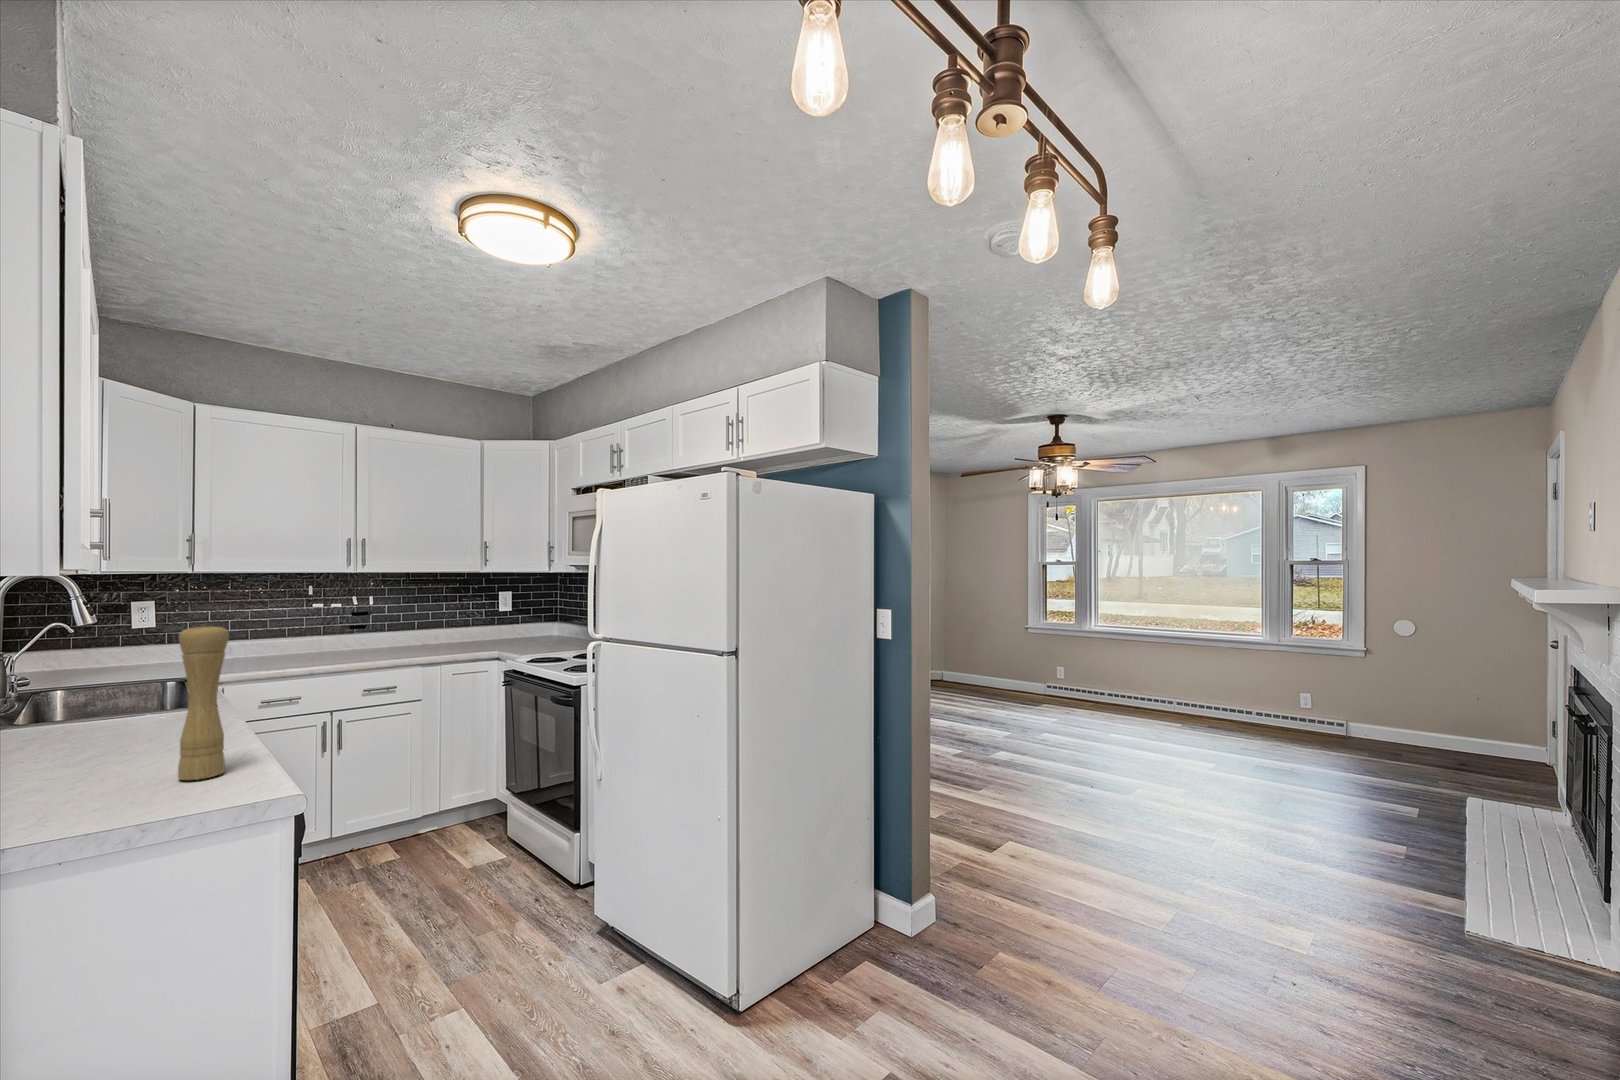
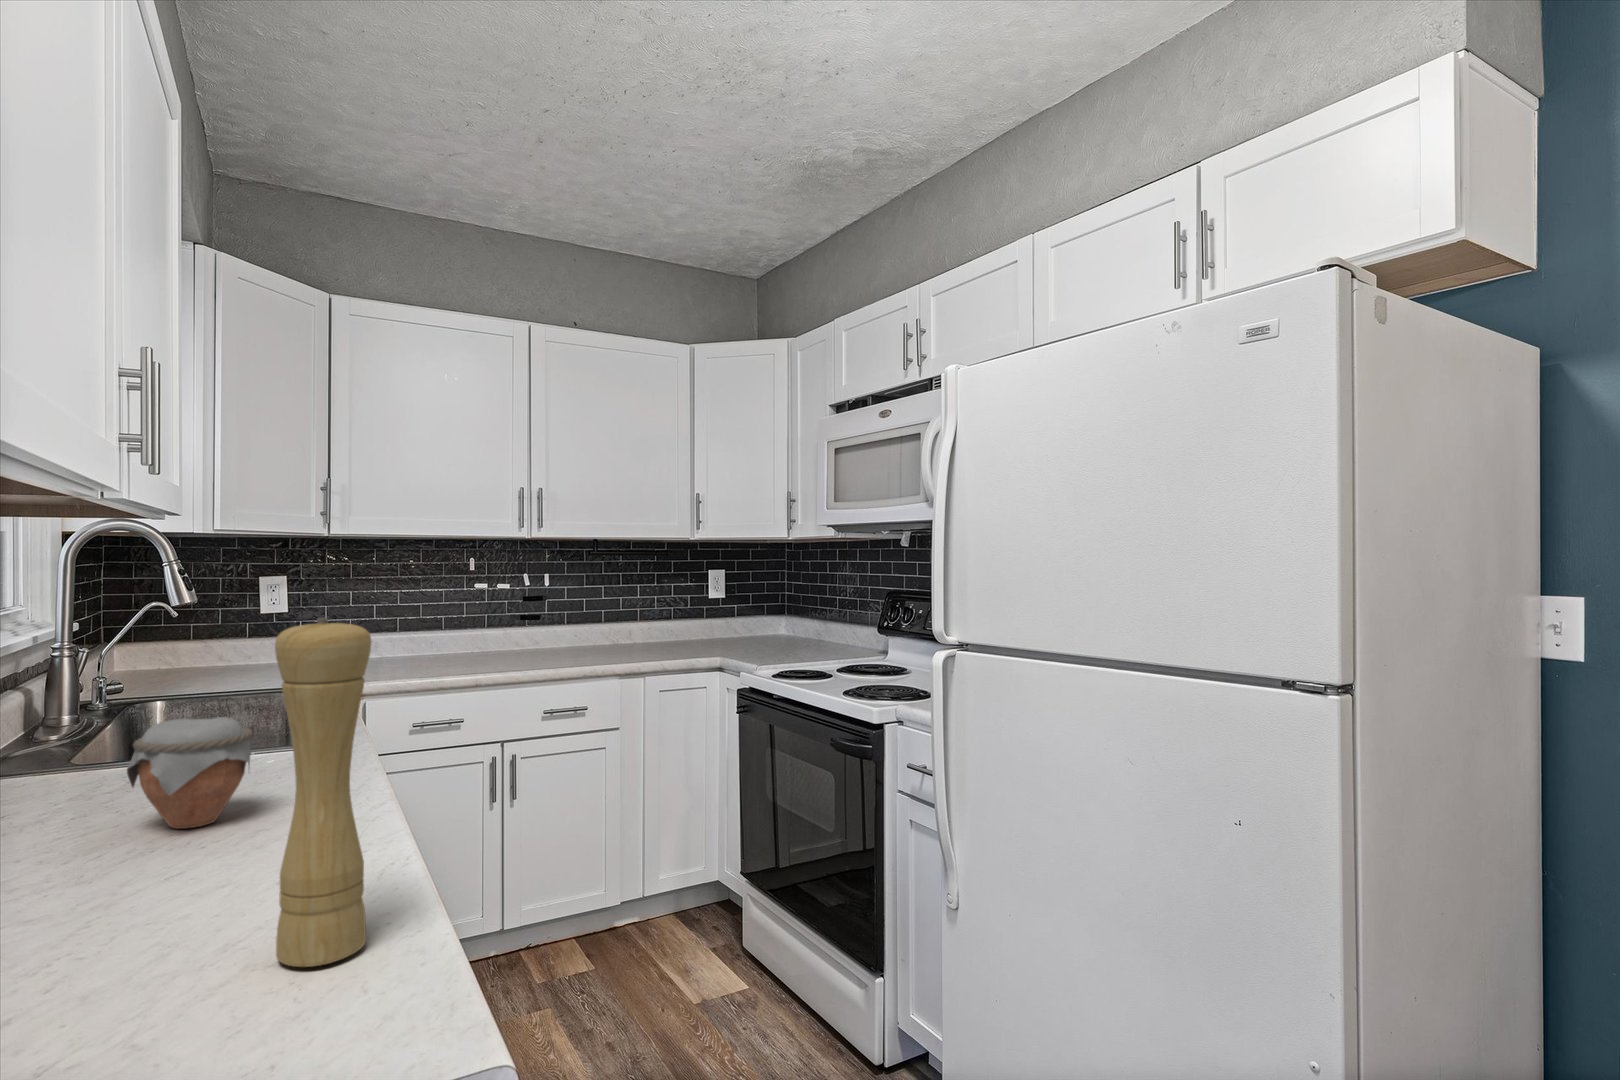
jar: none [71,685,151,746] -> present [127,717,252,829]

